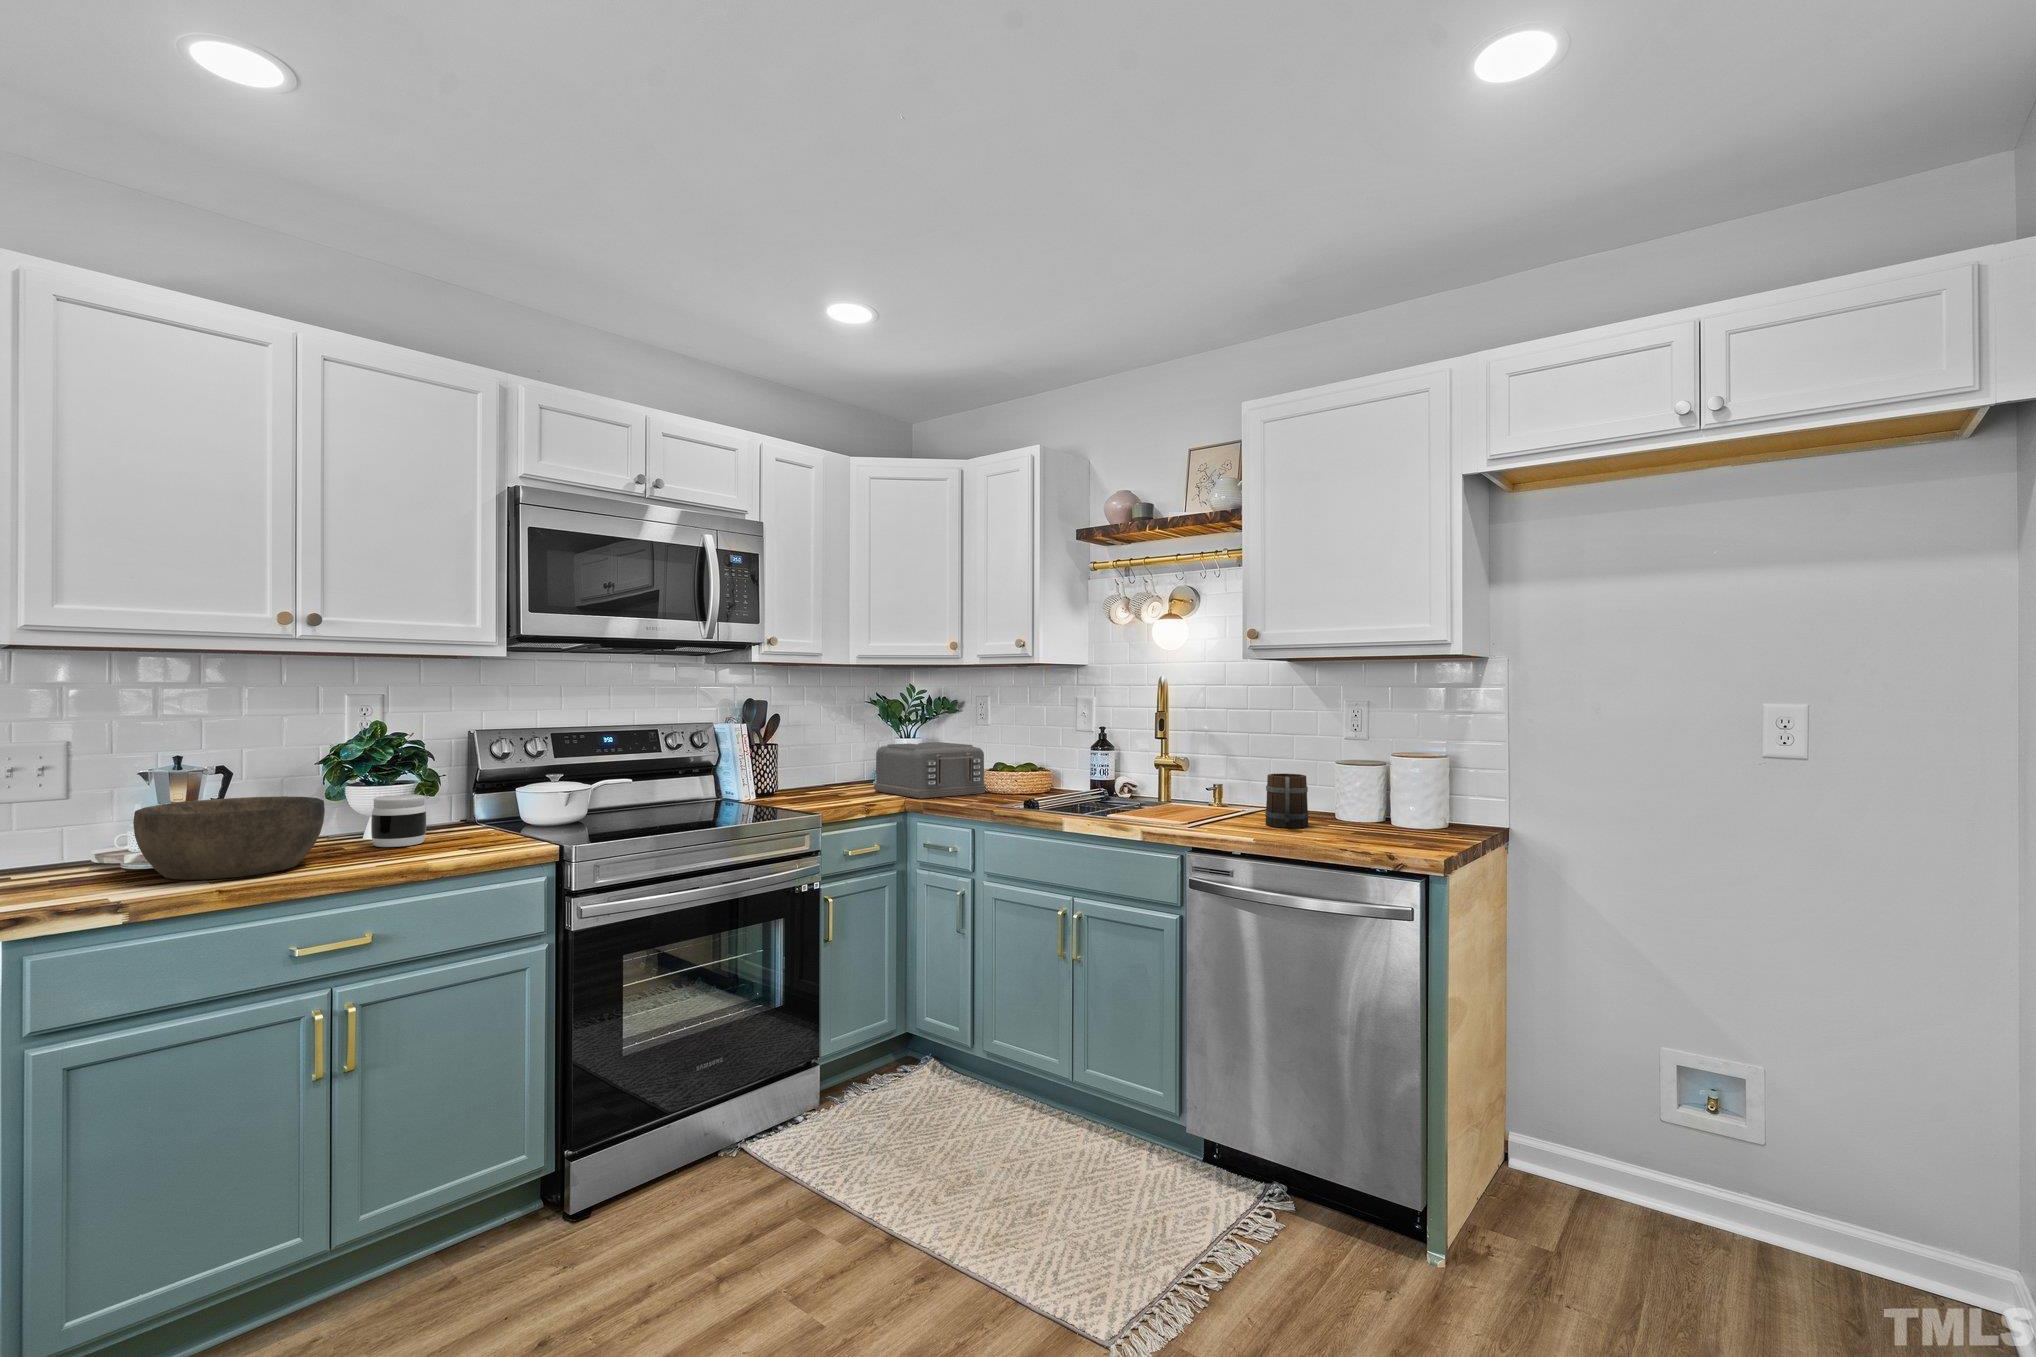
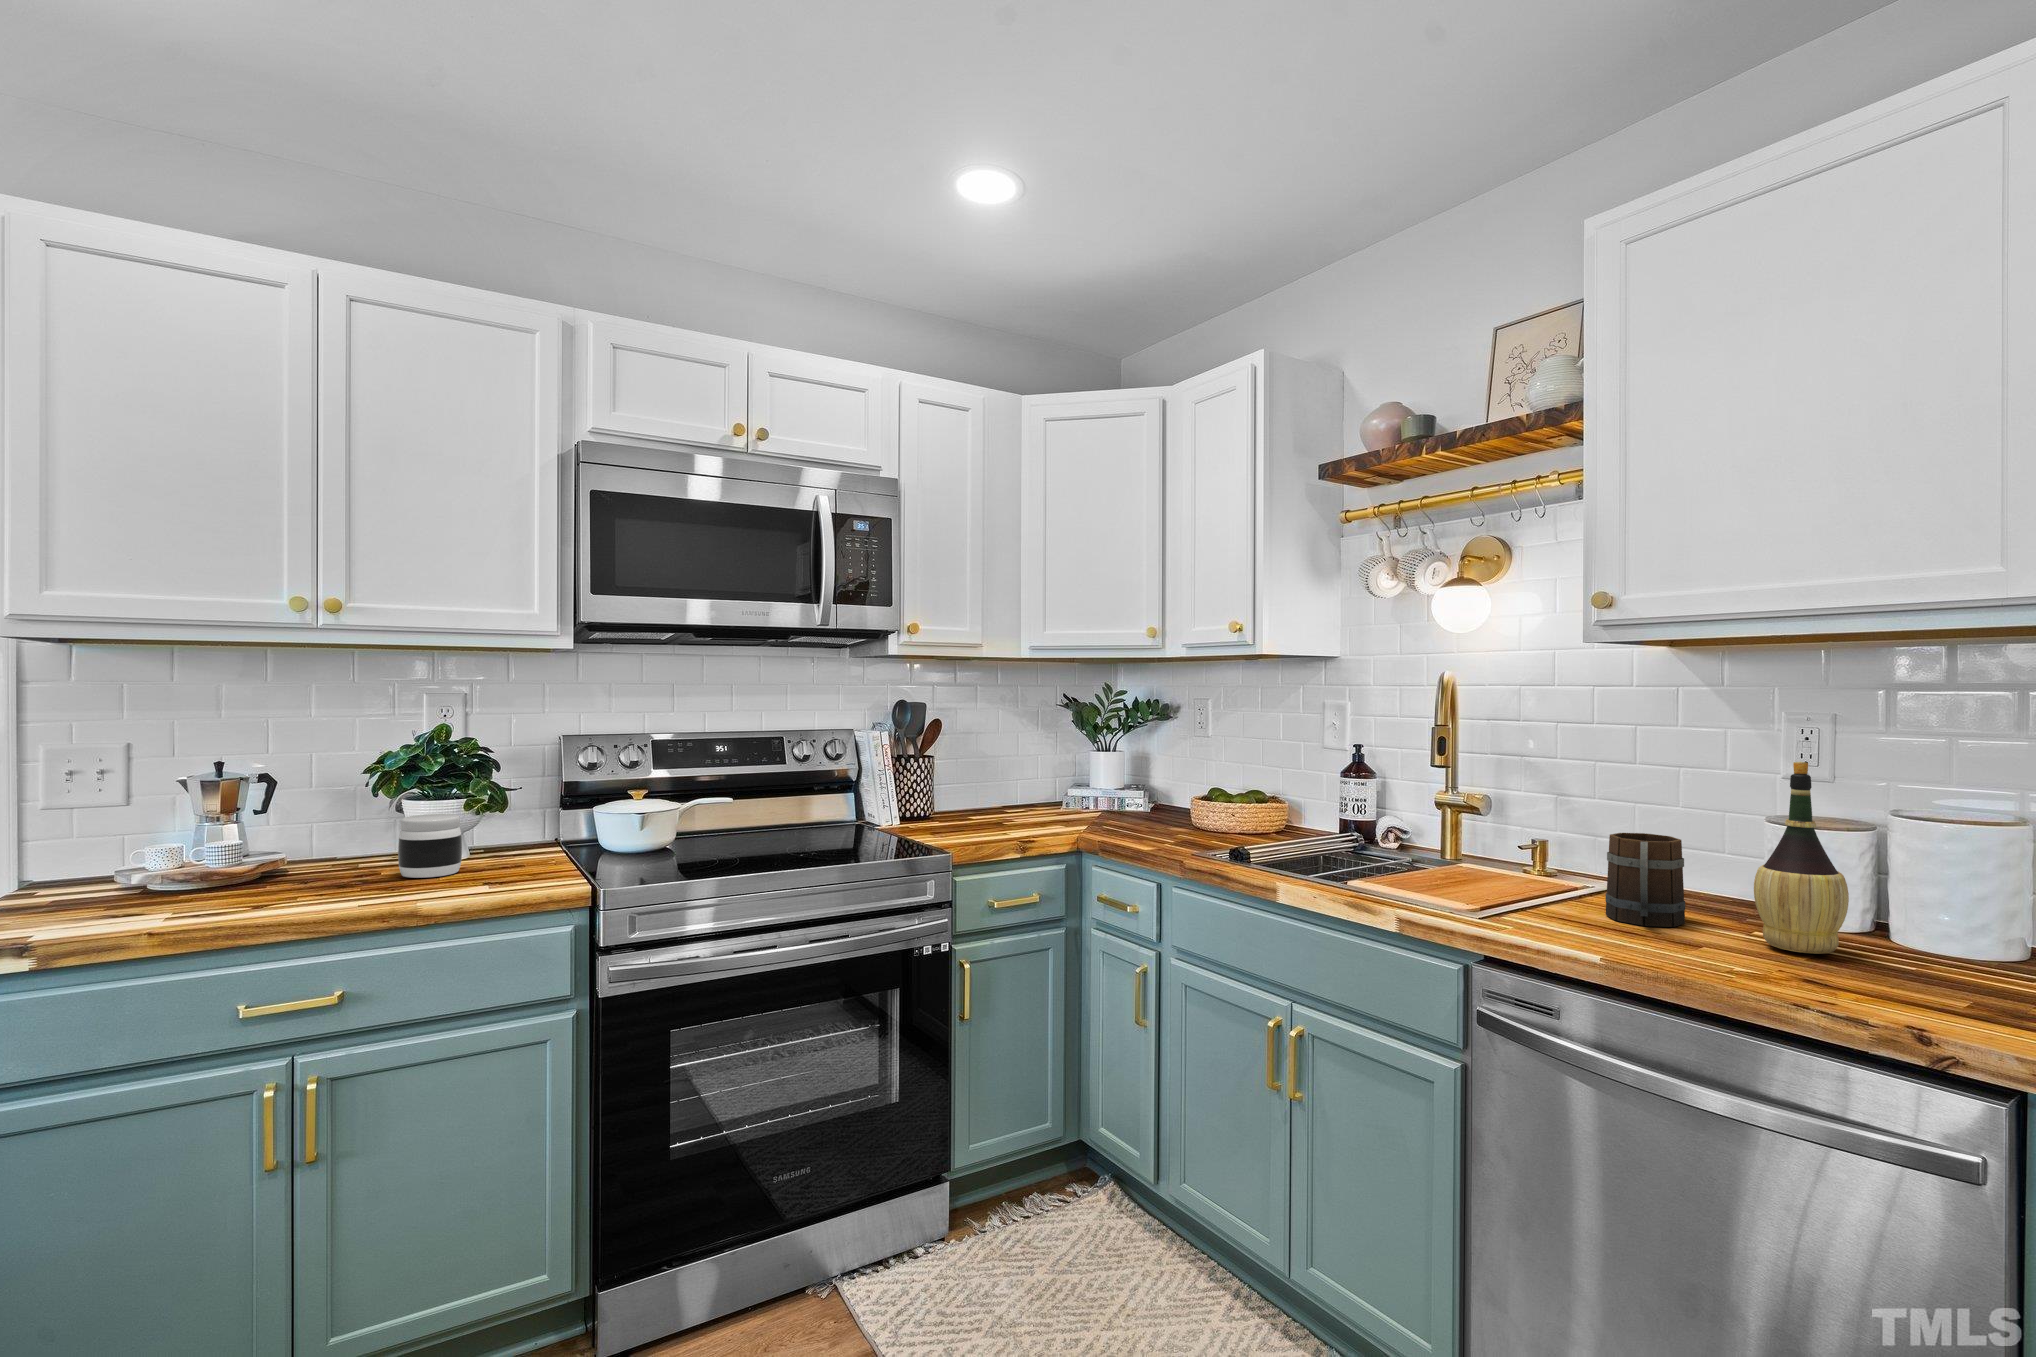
wine bottle: none [1344,726,1390,834] -> present [1754,762,1849,954]
toaster: present [874,742,986,799] -> none [1051,759,1194,835]
bowl: present [133,796,325,880] -> none [97,814,319,916]

